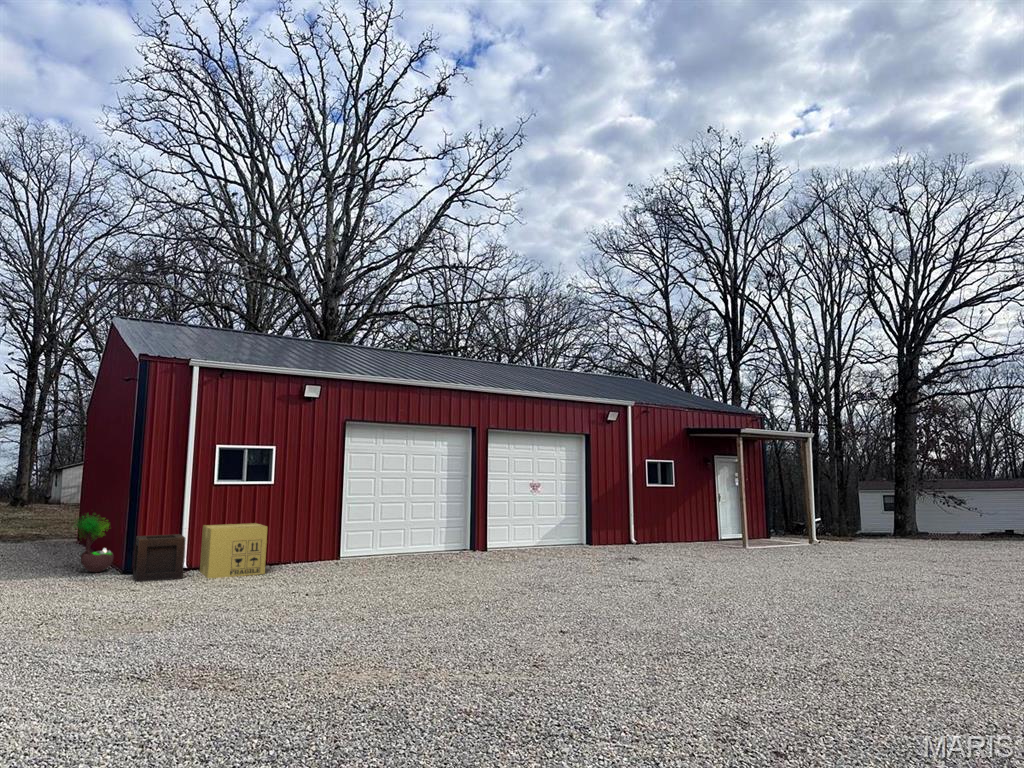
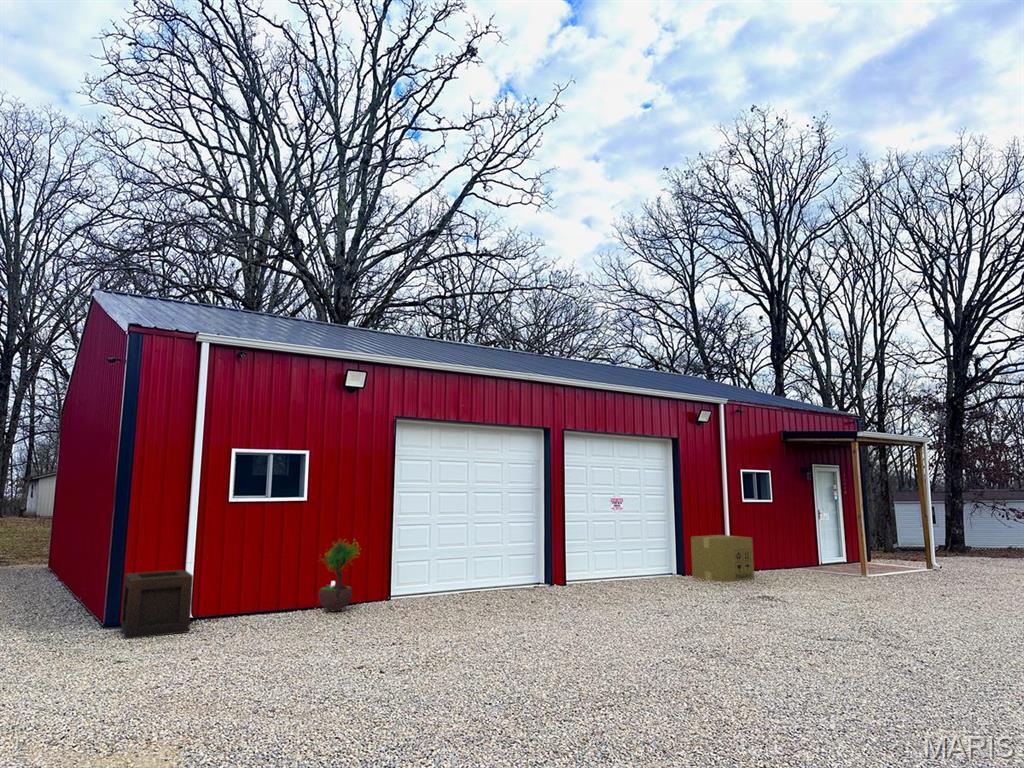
potted tree: present [75,515,114,572] -> present [319,542,360,611]
cardboard box: present [200,523,267,578] -> present [691,535,754,582]

